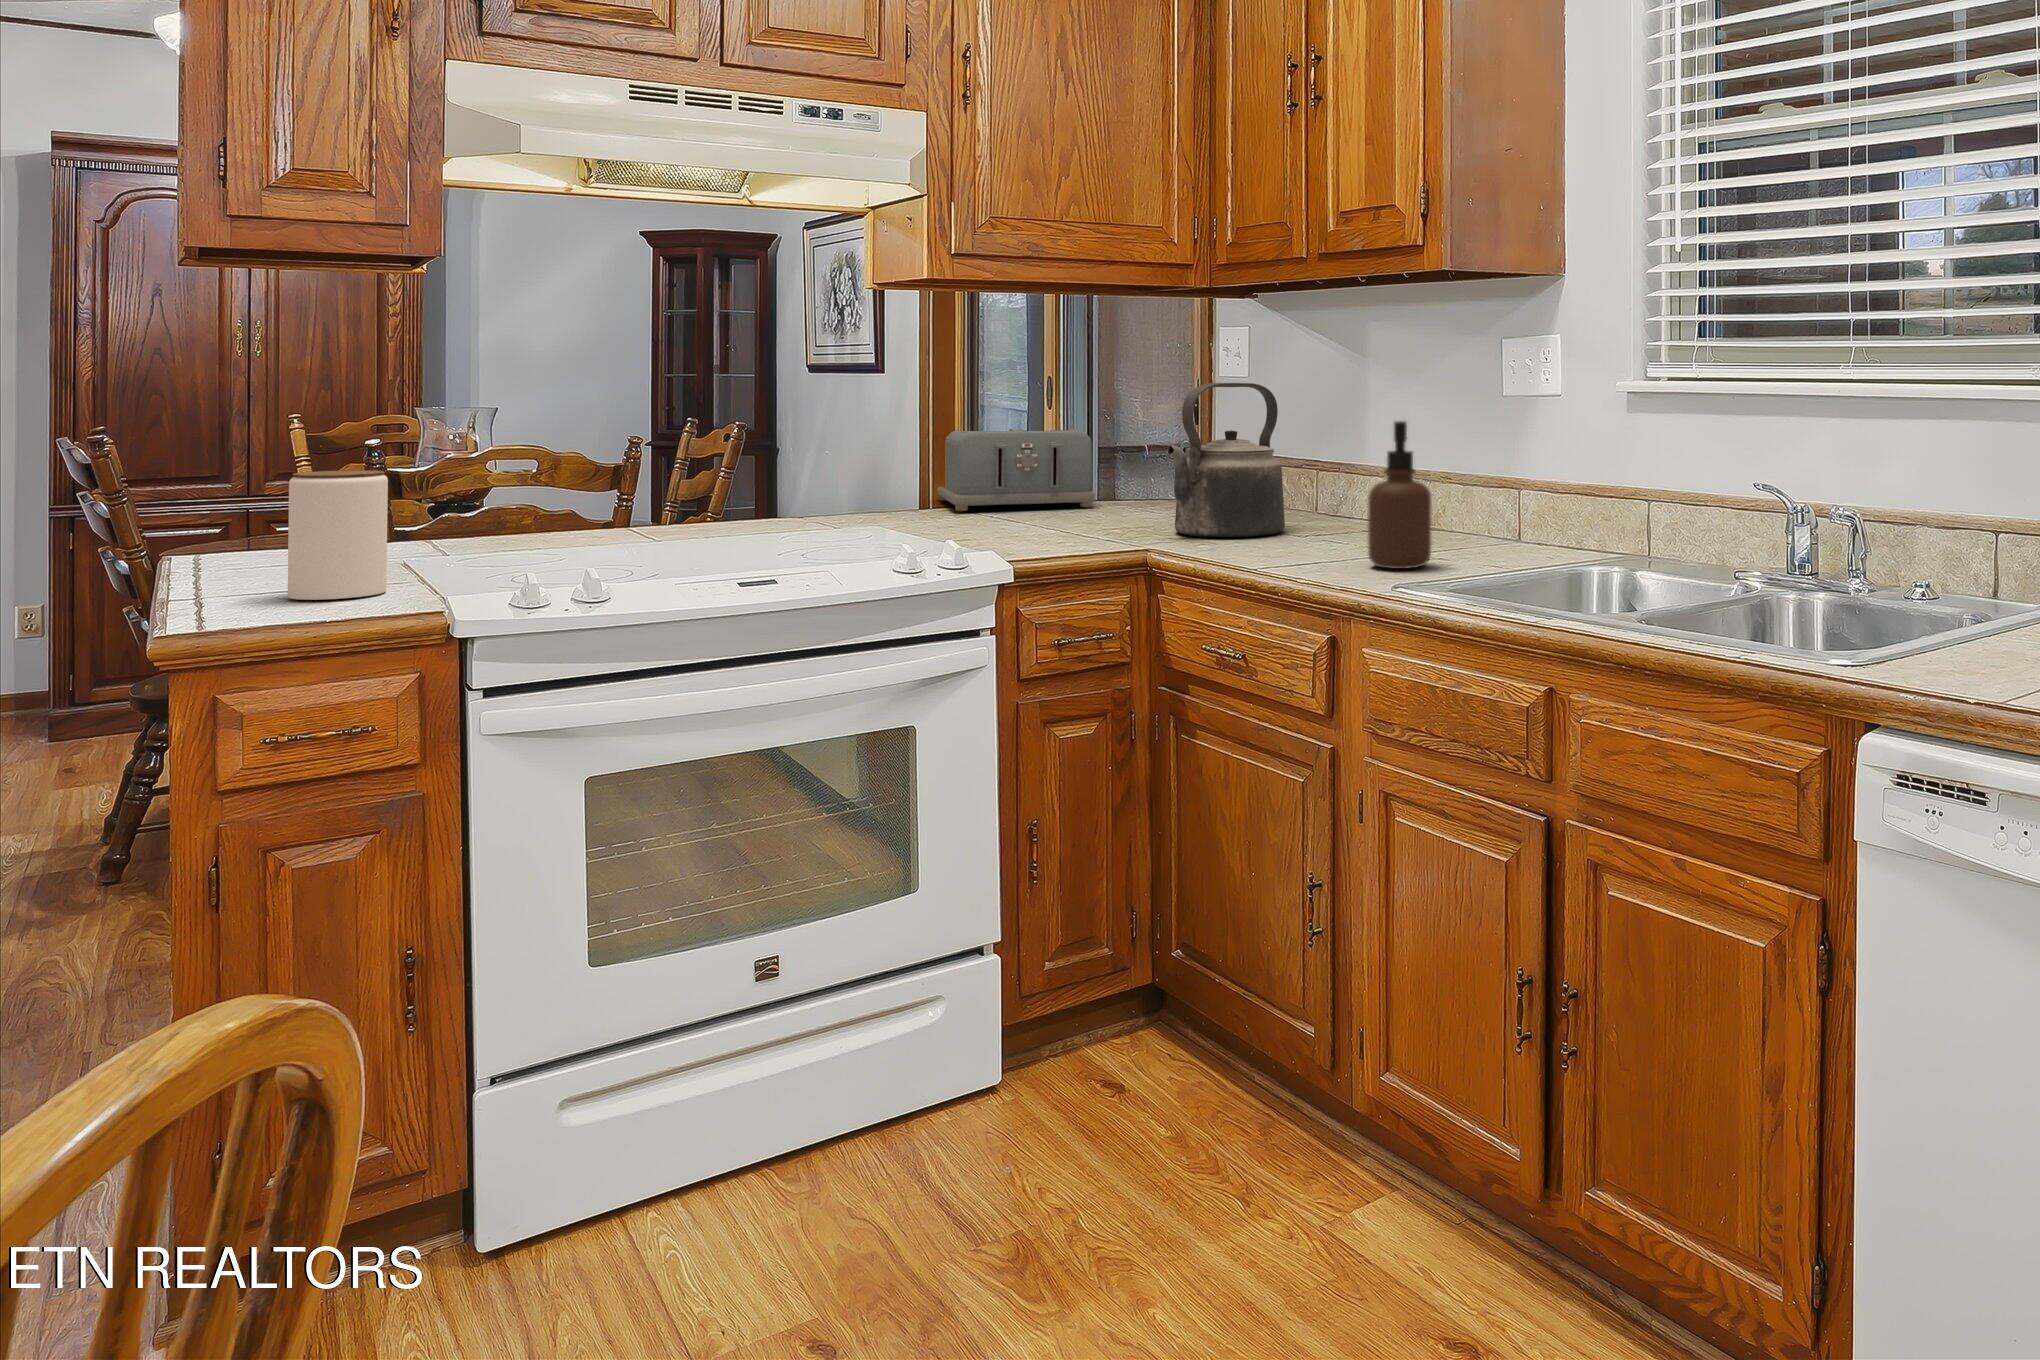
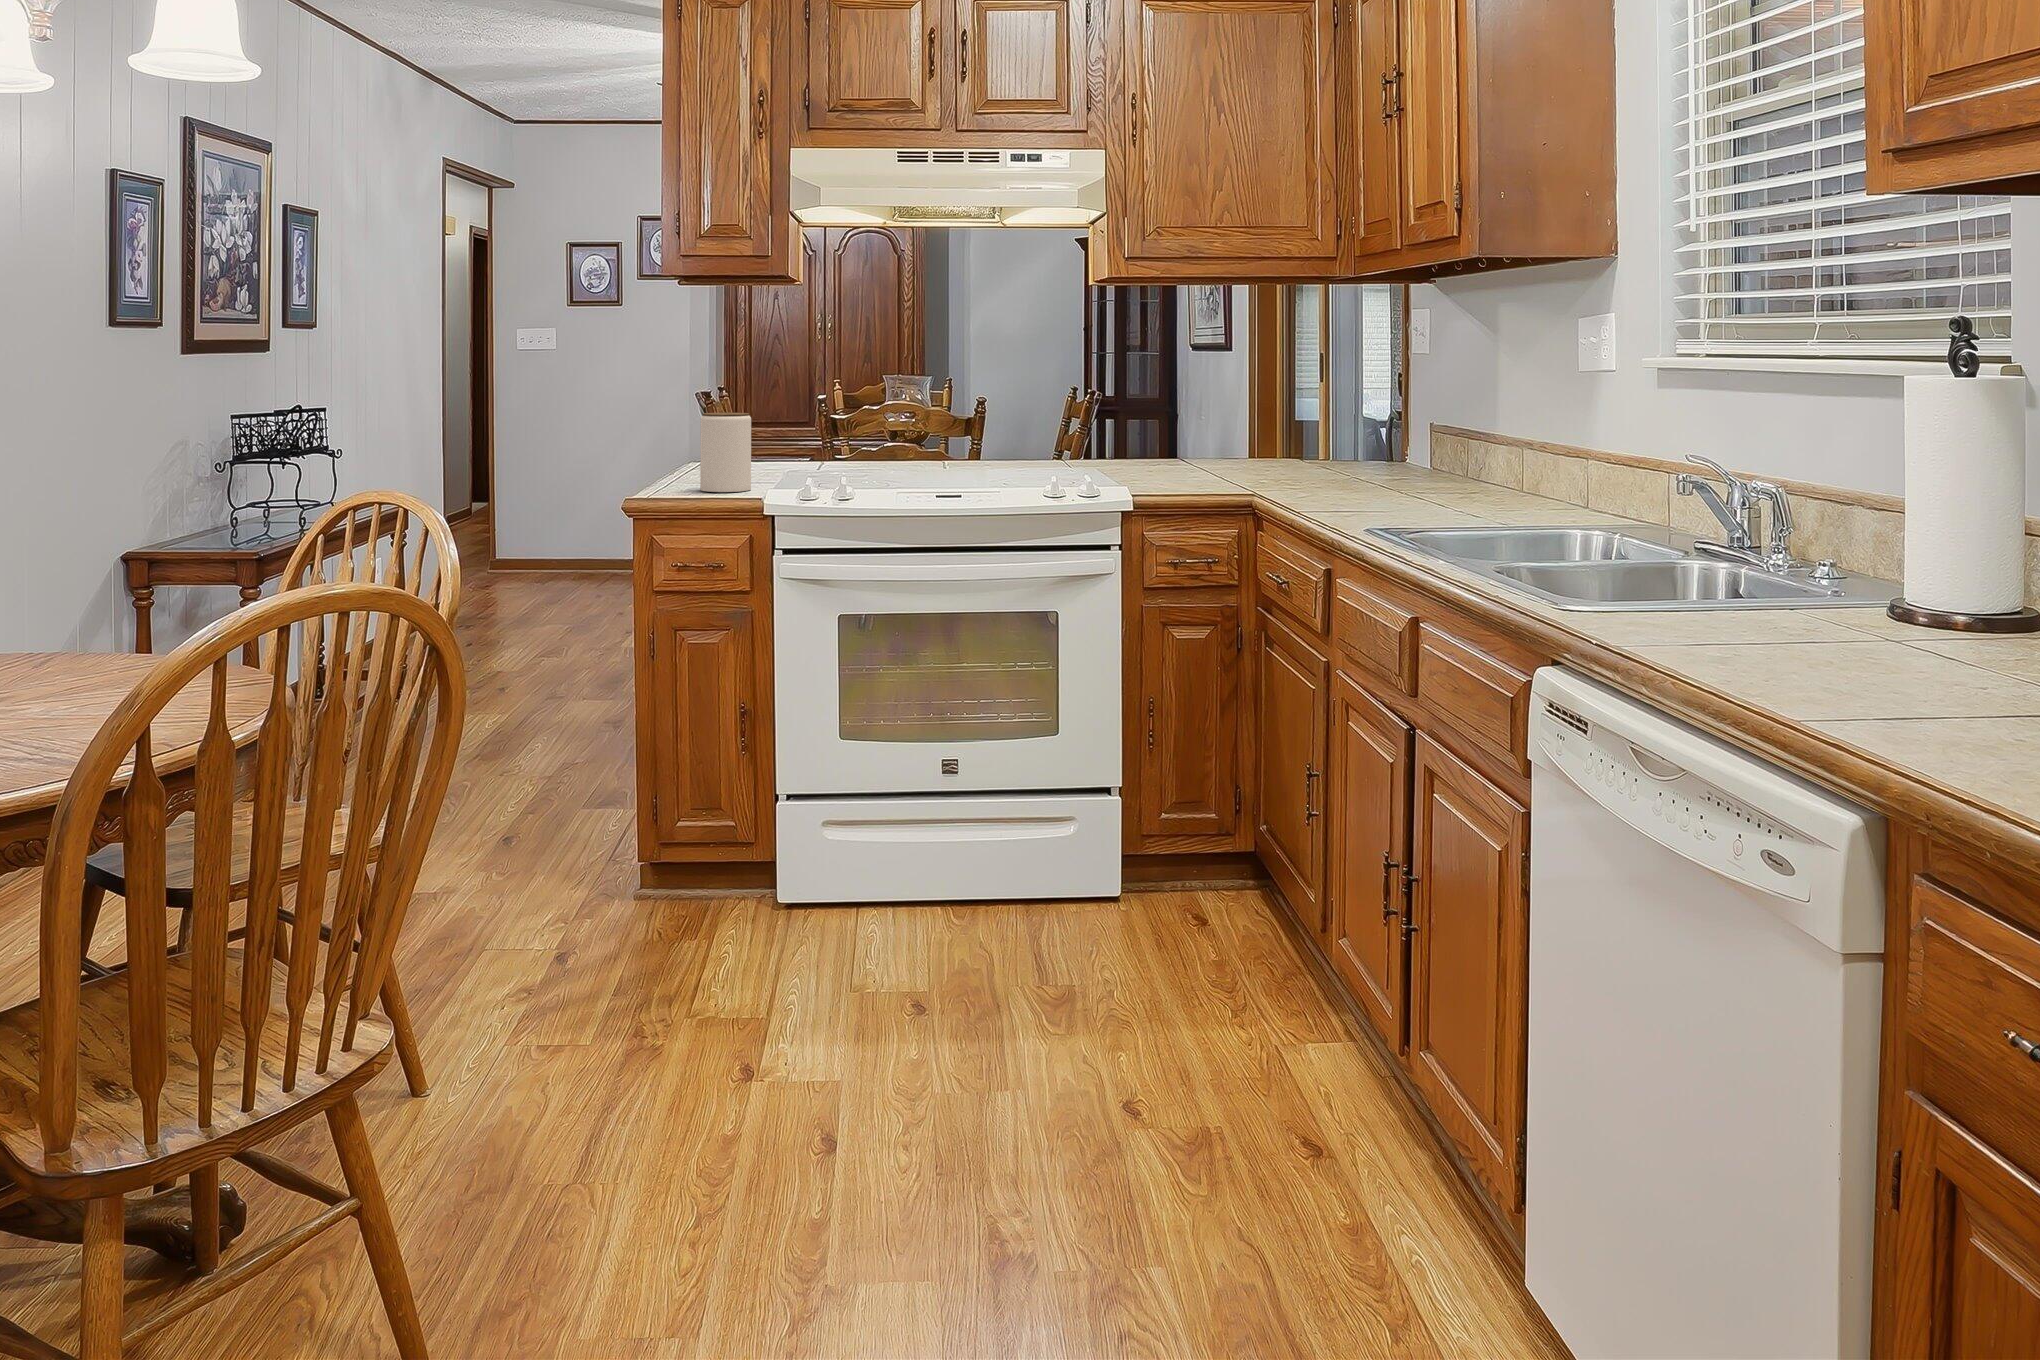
kettle: present [1167,383,1285,537] -> none [1275,358,1386,489]
soap dispenser: present [1368,421,1431,569] -> none [1403,389,1461,519]
toaster: present [937,429,1095,511] -> none [1150,397,1263,463]

